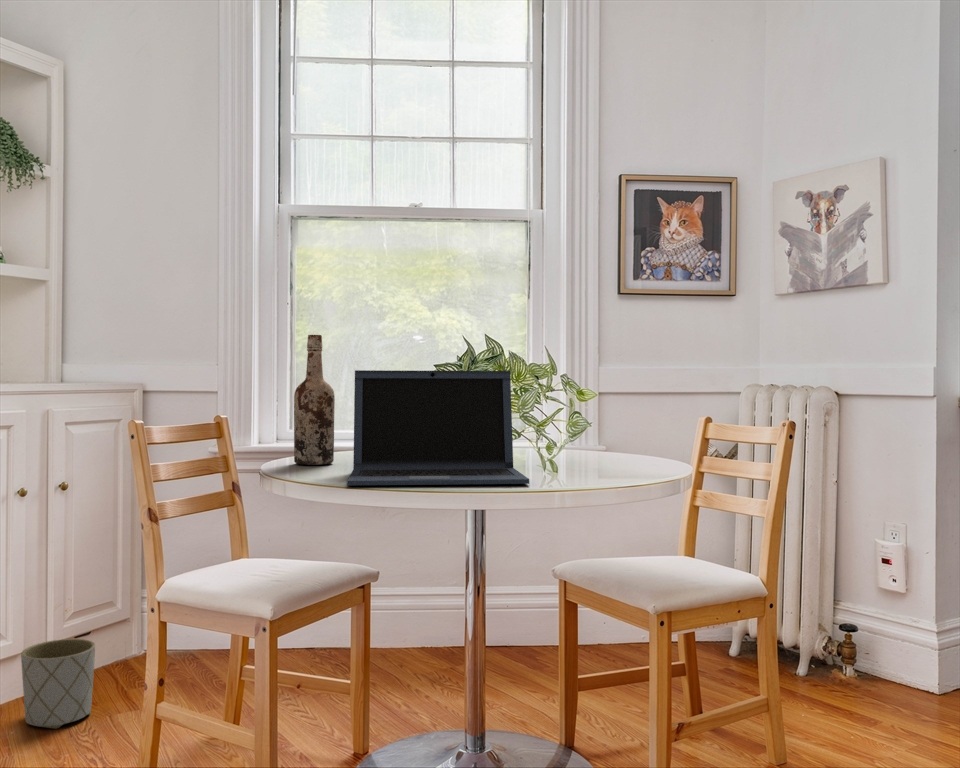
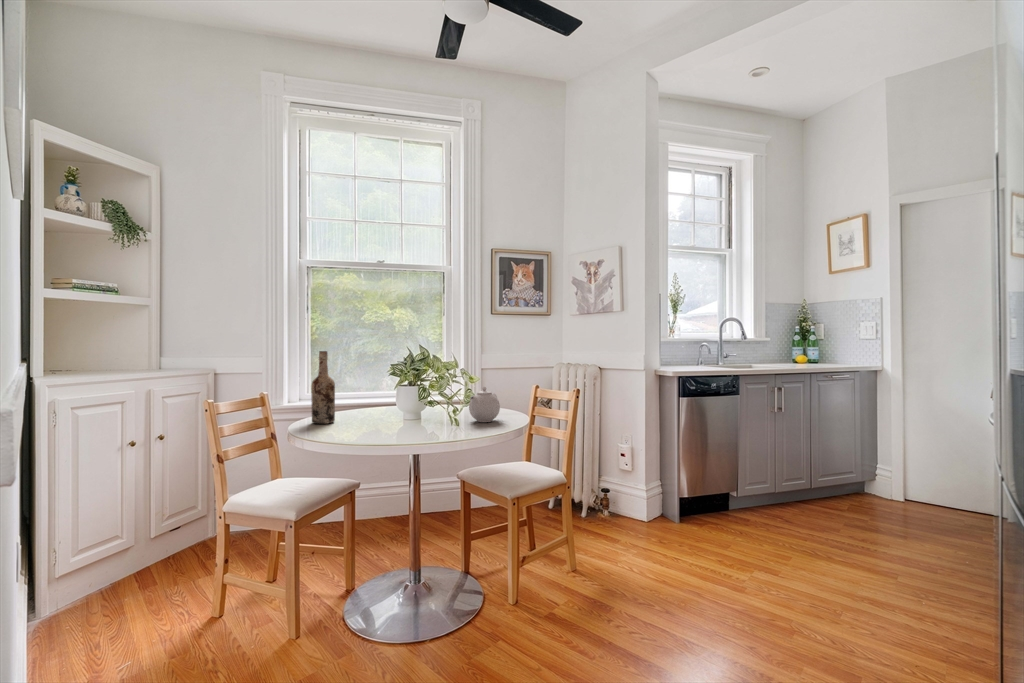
laptop: present [347,370,529,485] -> none [348,370,447,439]
teapot: none [576,404,636,471] -> present [469,387,500,422]
planter: present [21,639,95,729] -> none [130,529,179,585]

